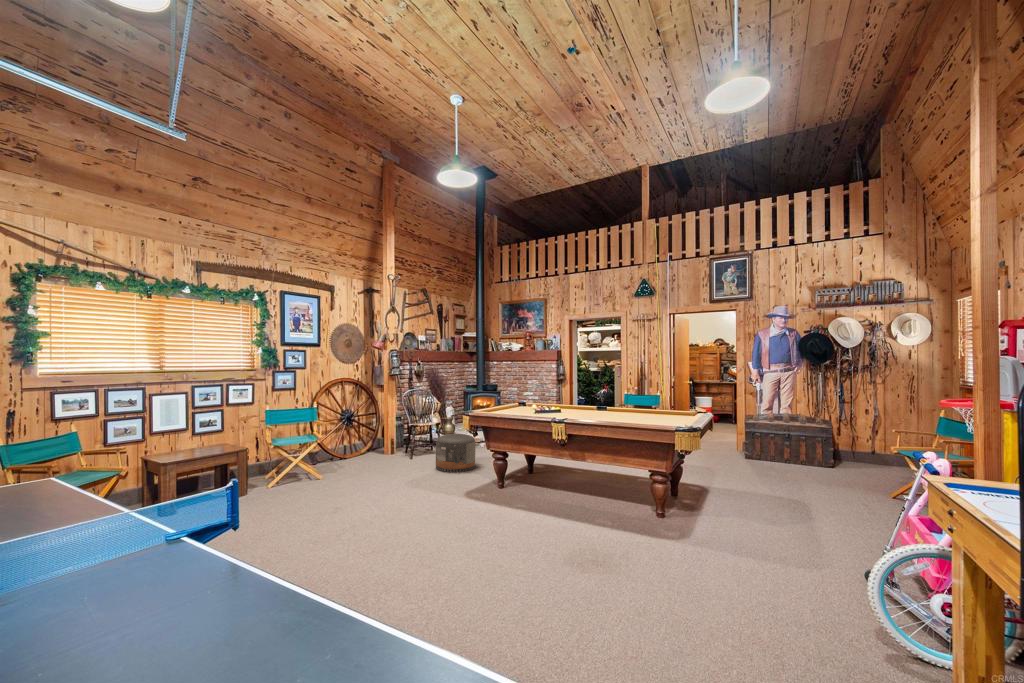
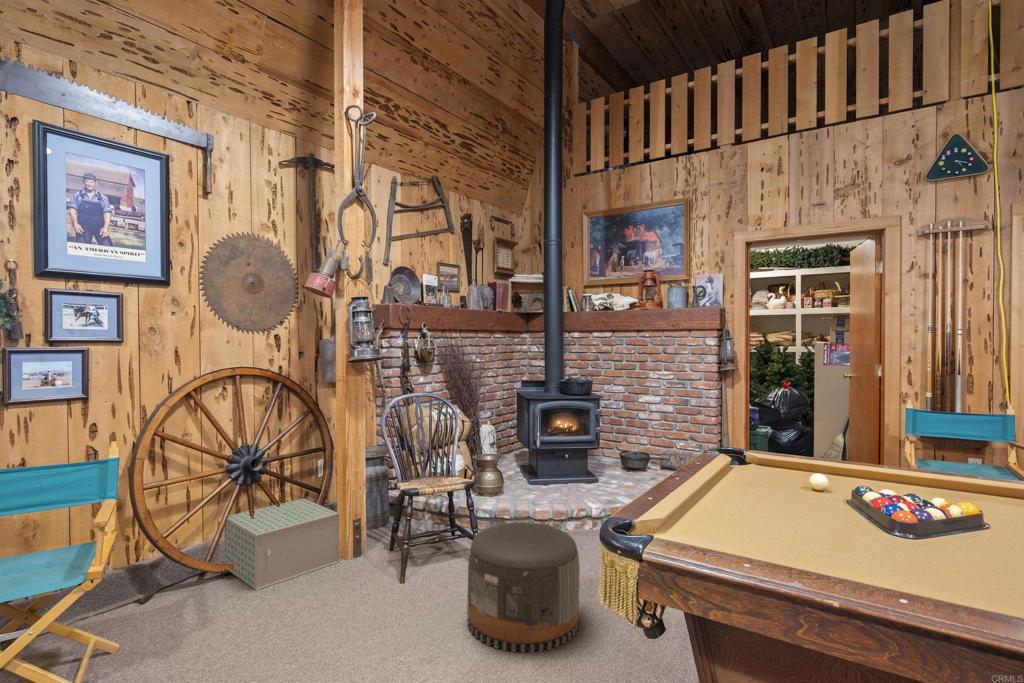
storage box: none [337,434,384,464] -> present [224,499,339,590]

